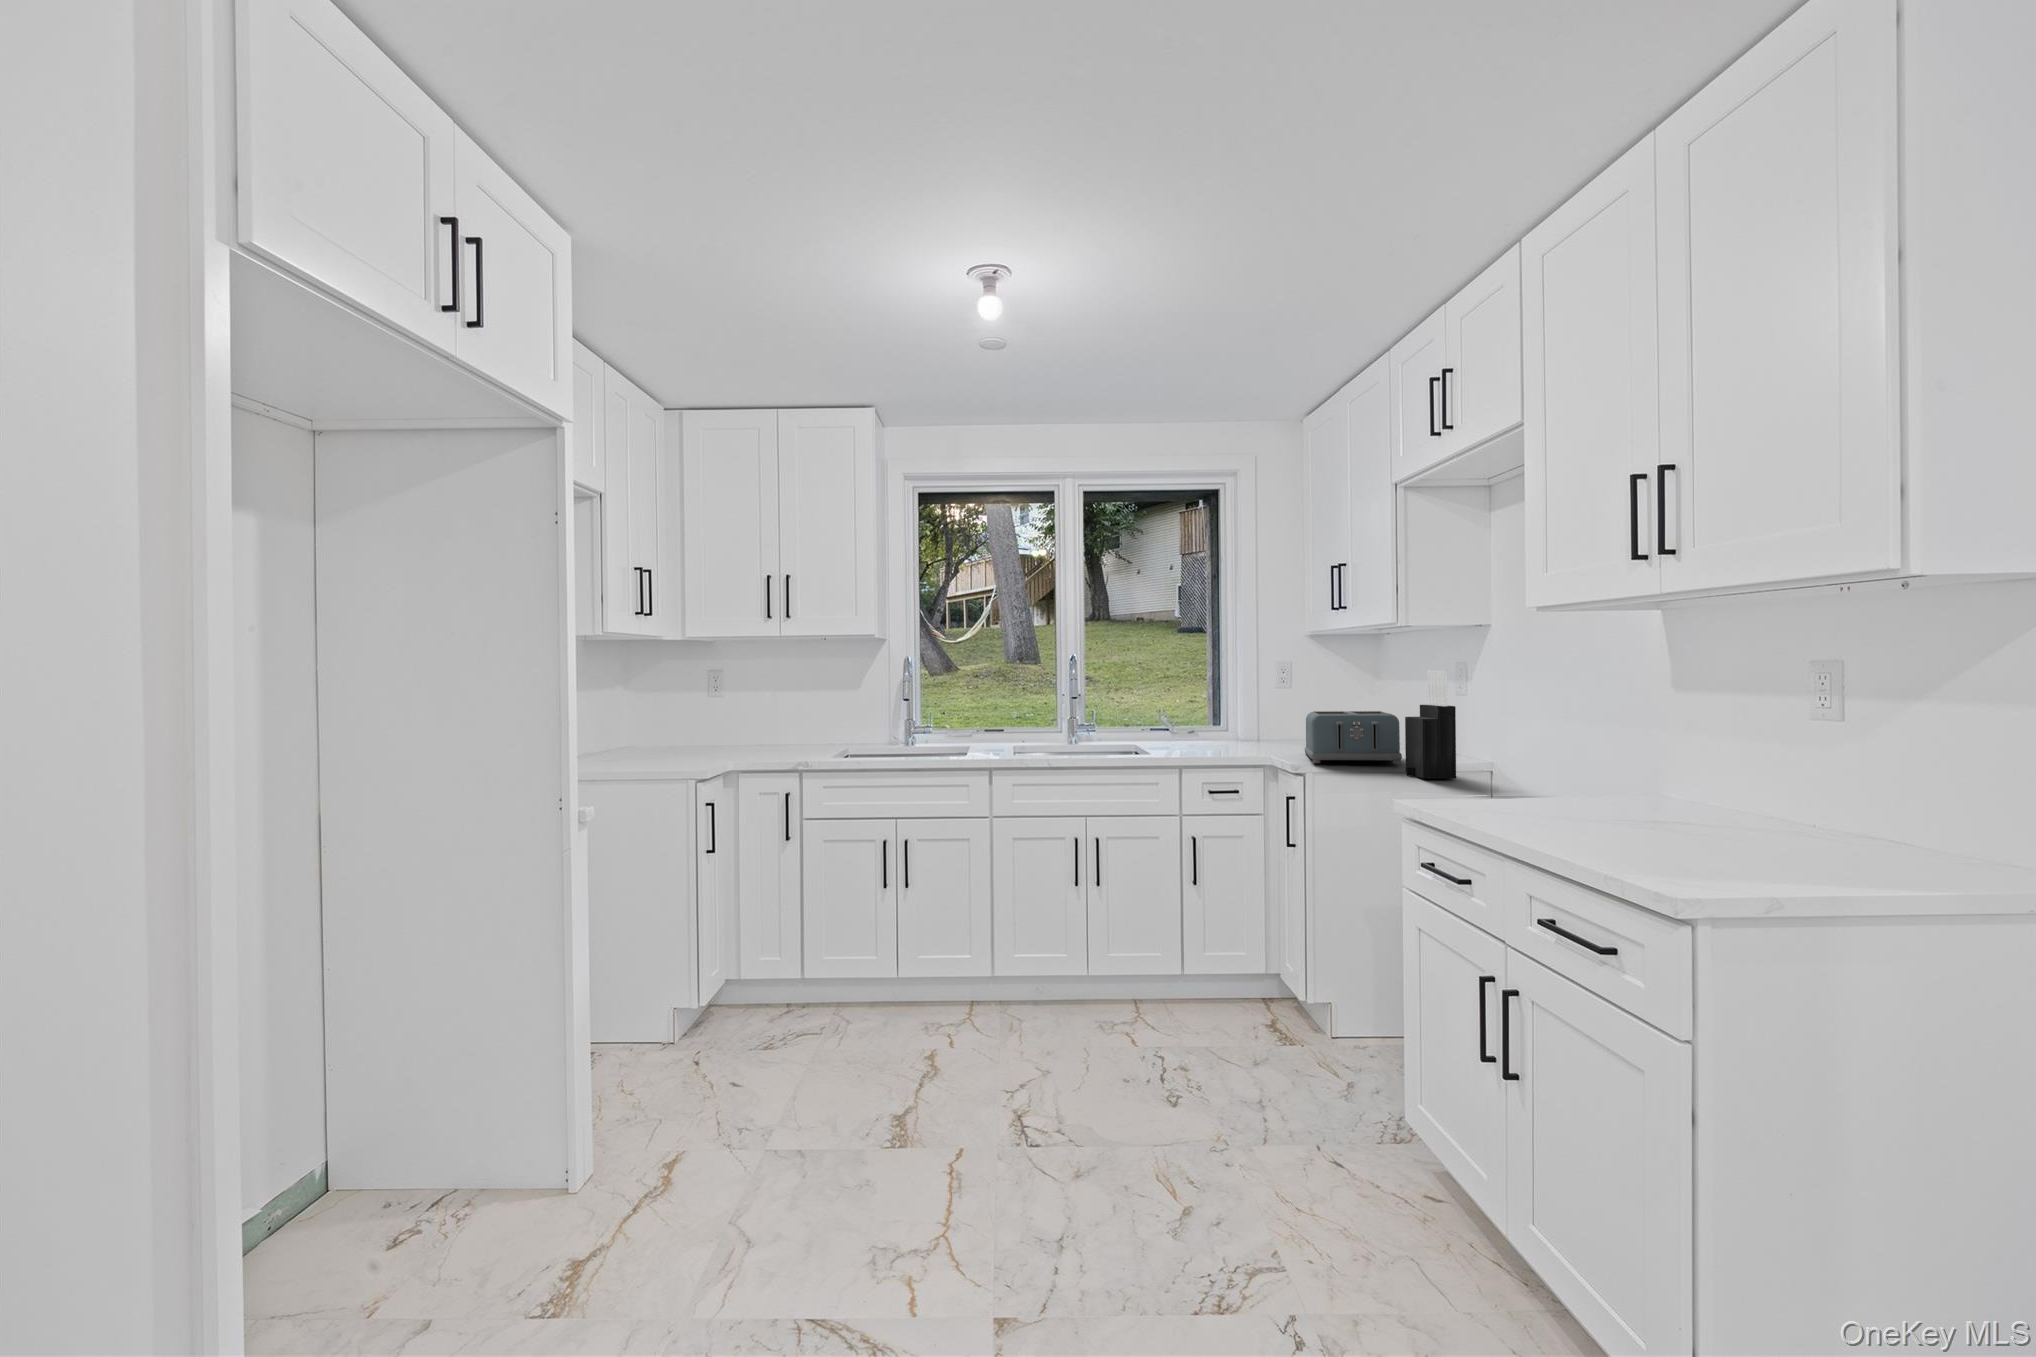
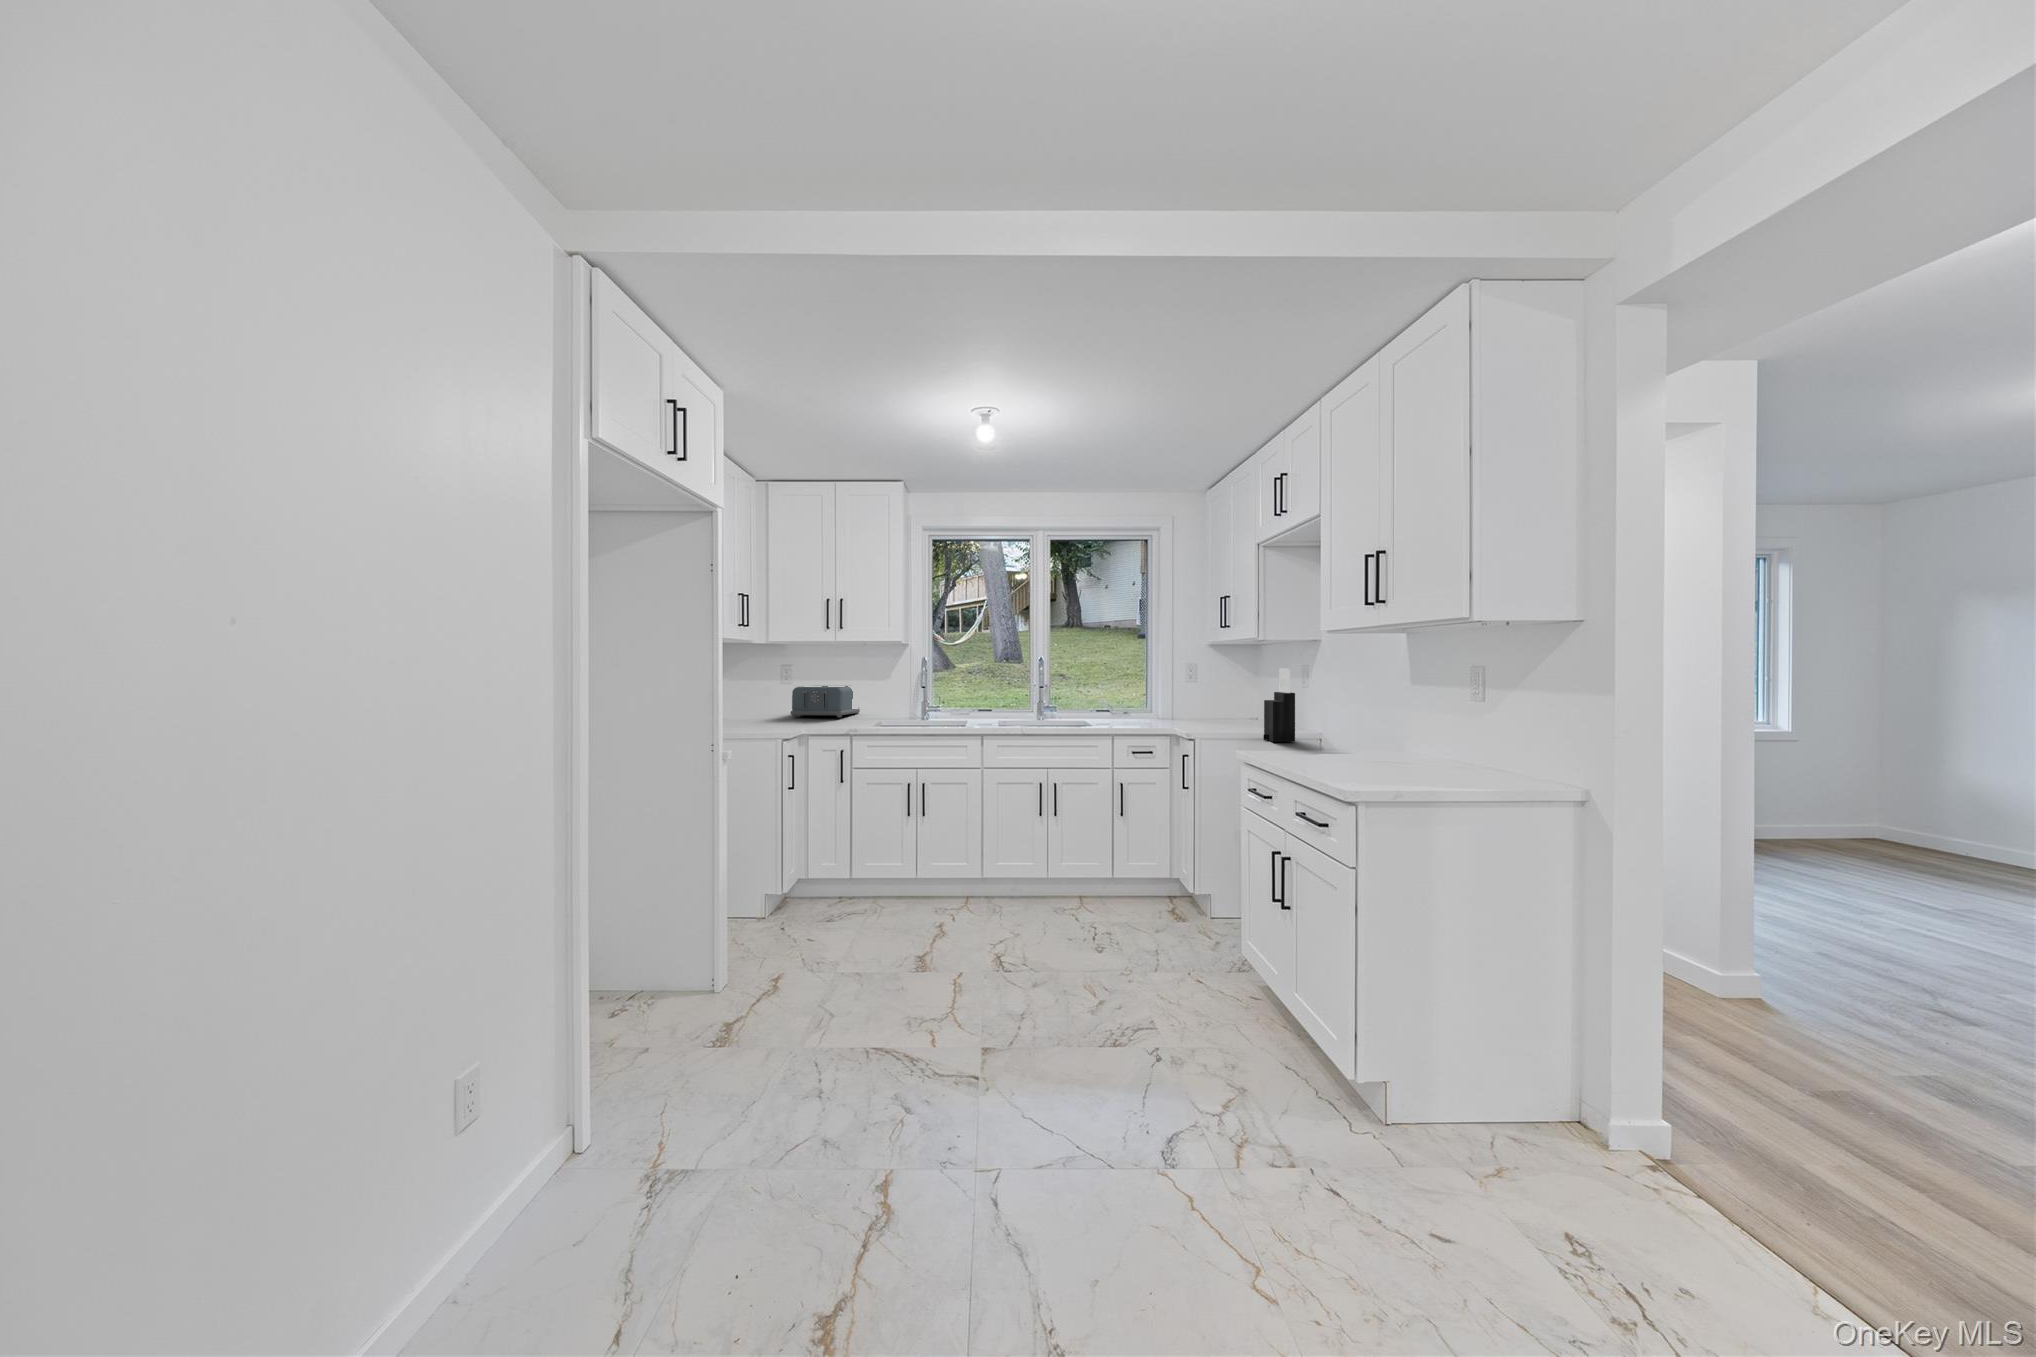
toaster: present [1305,711,1402,764] -> present [791,686,860,717]

